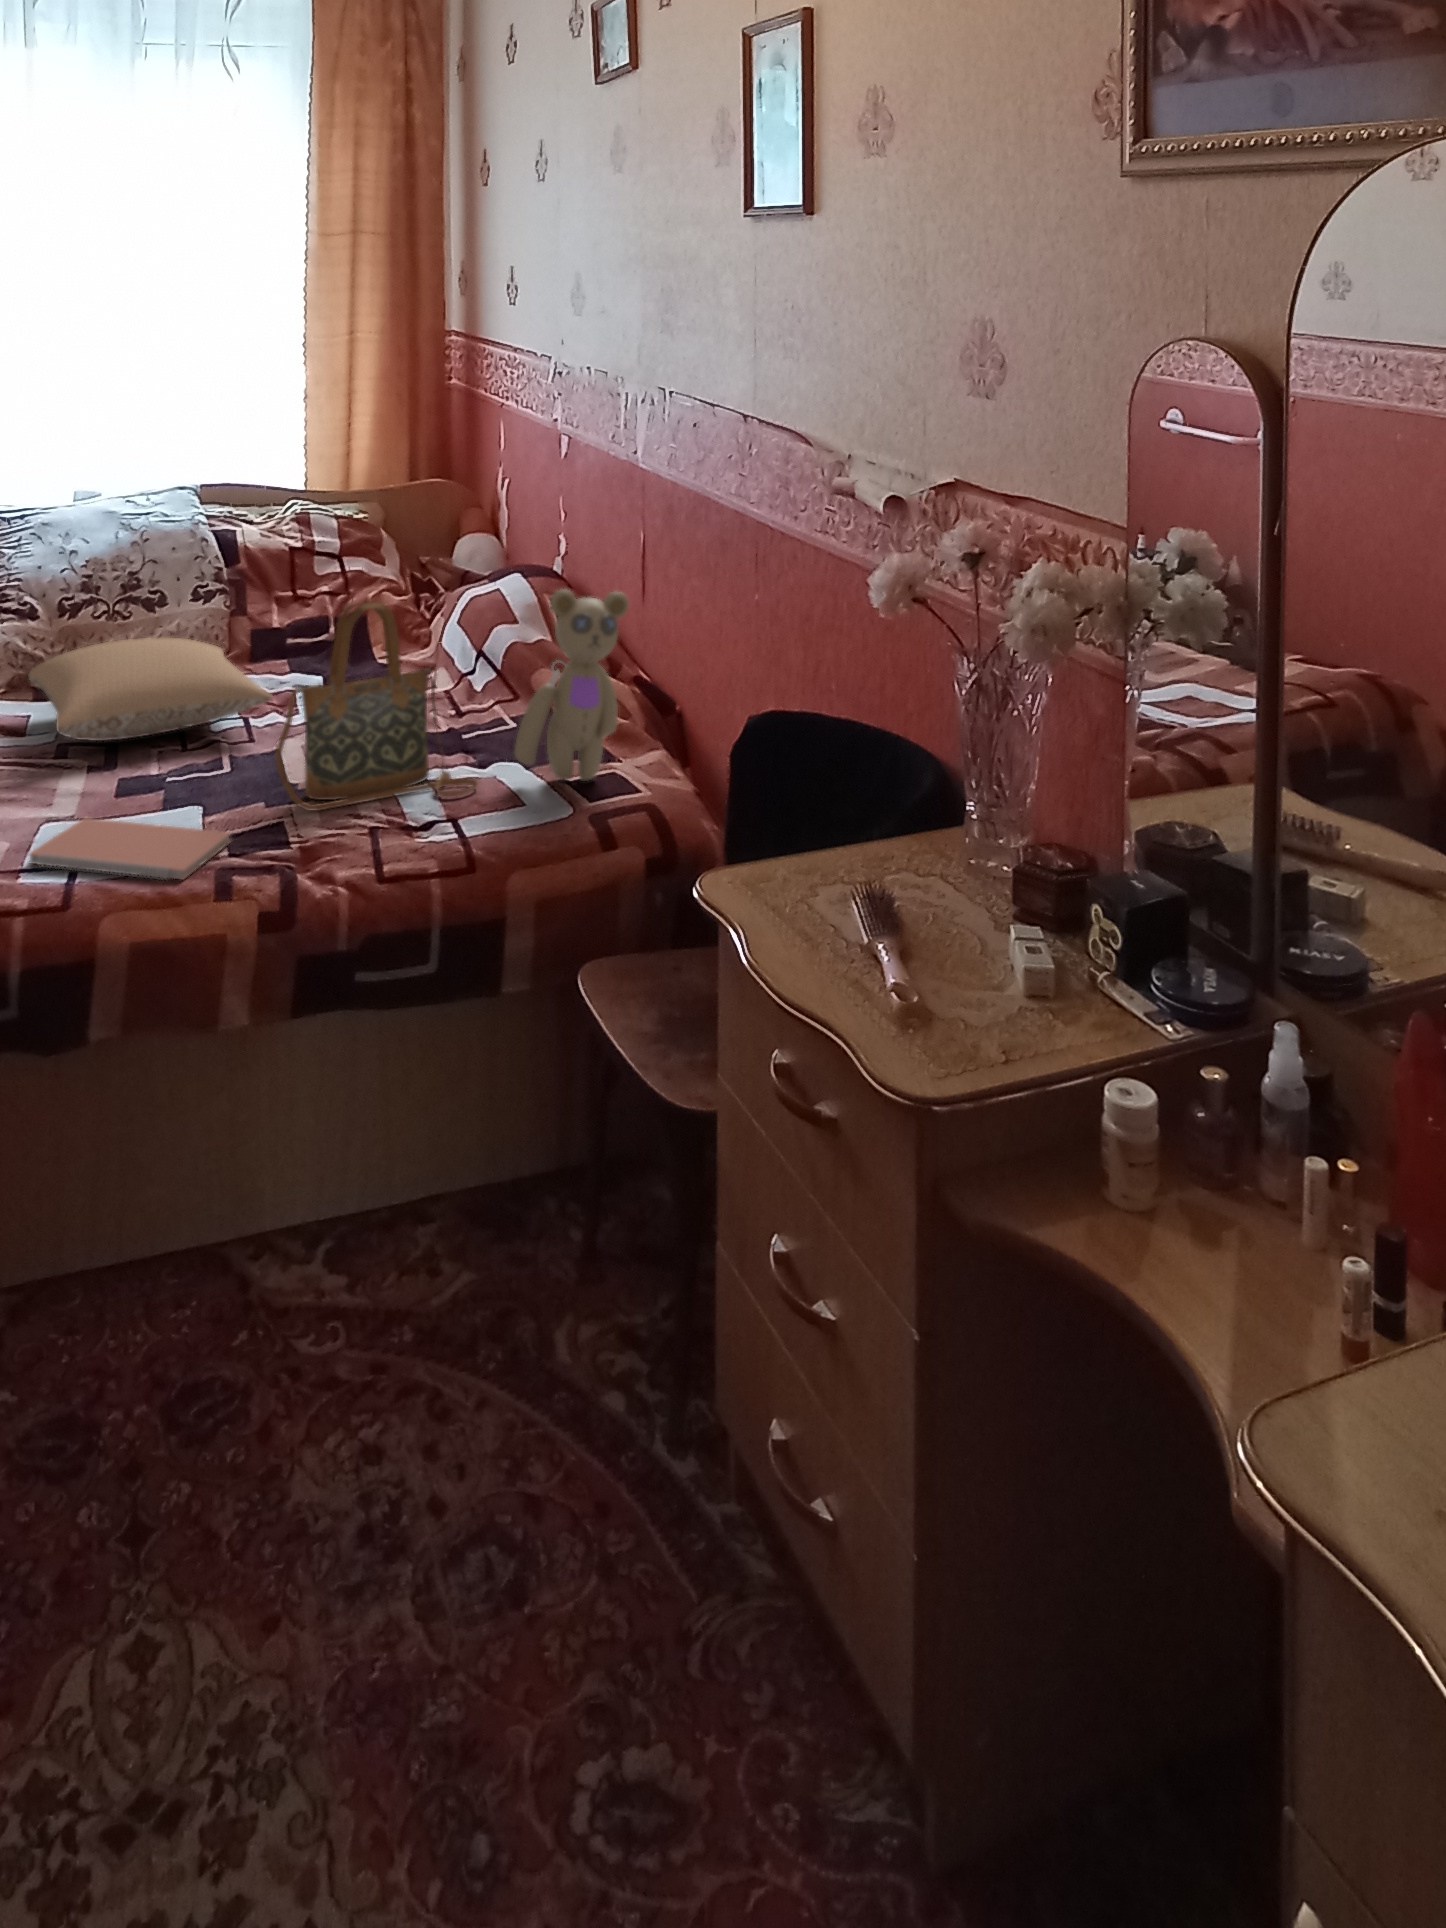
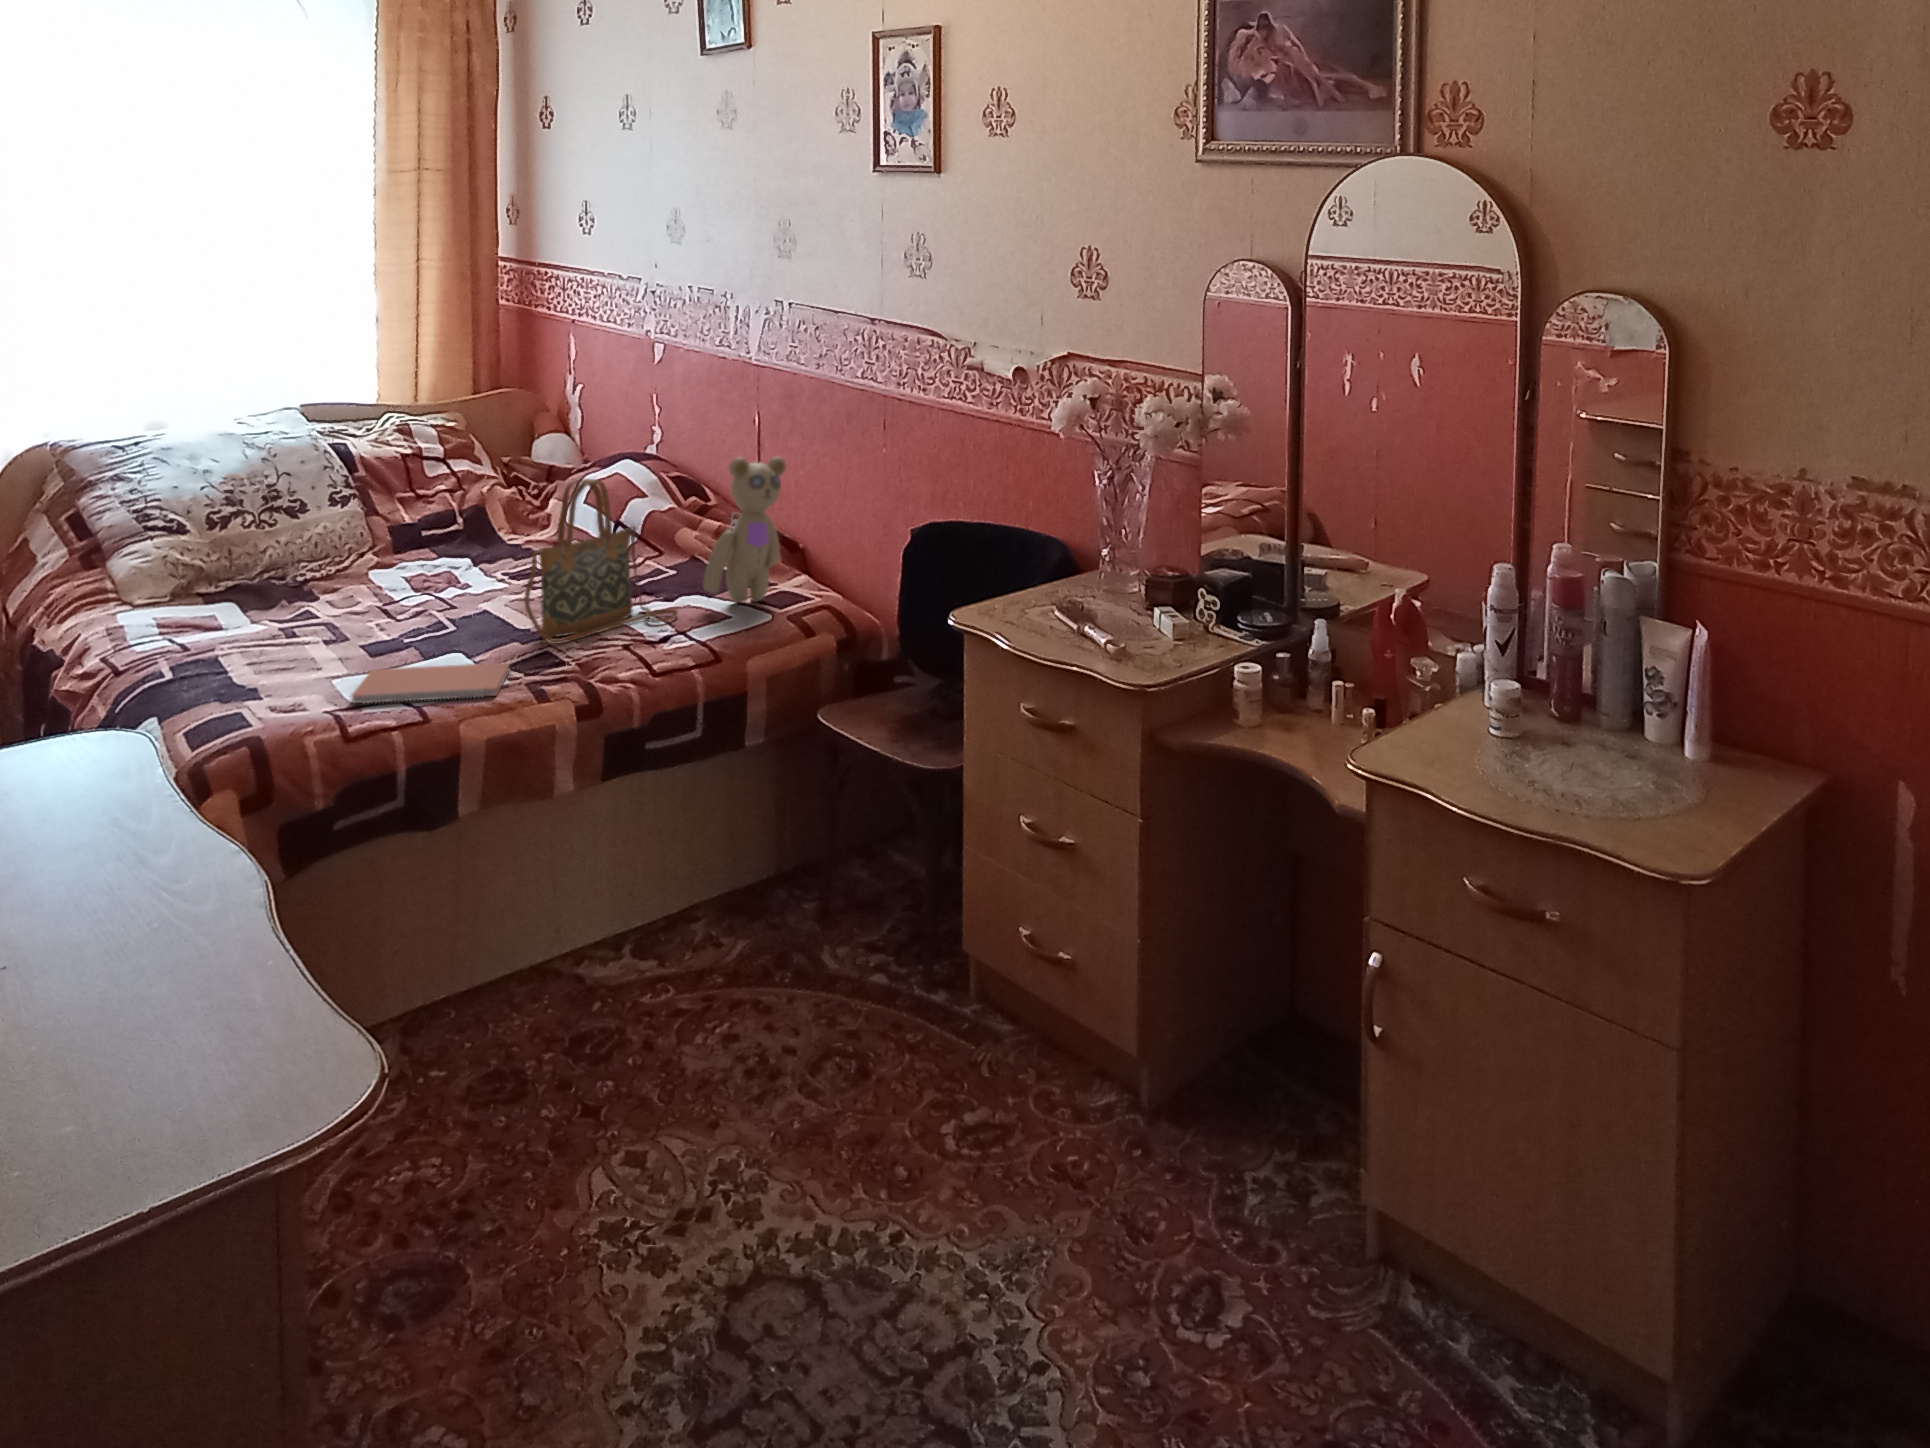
pillow: present [29,637,272,741] -> none [220,533,473,620]

